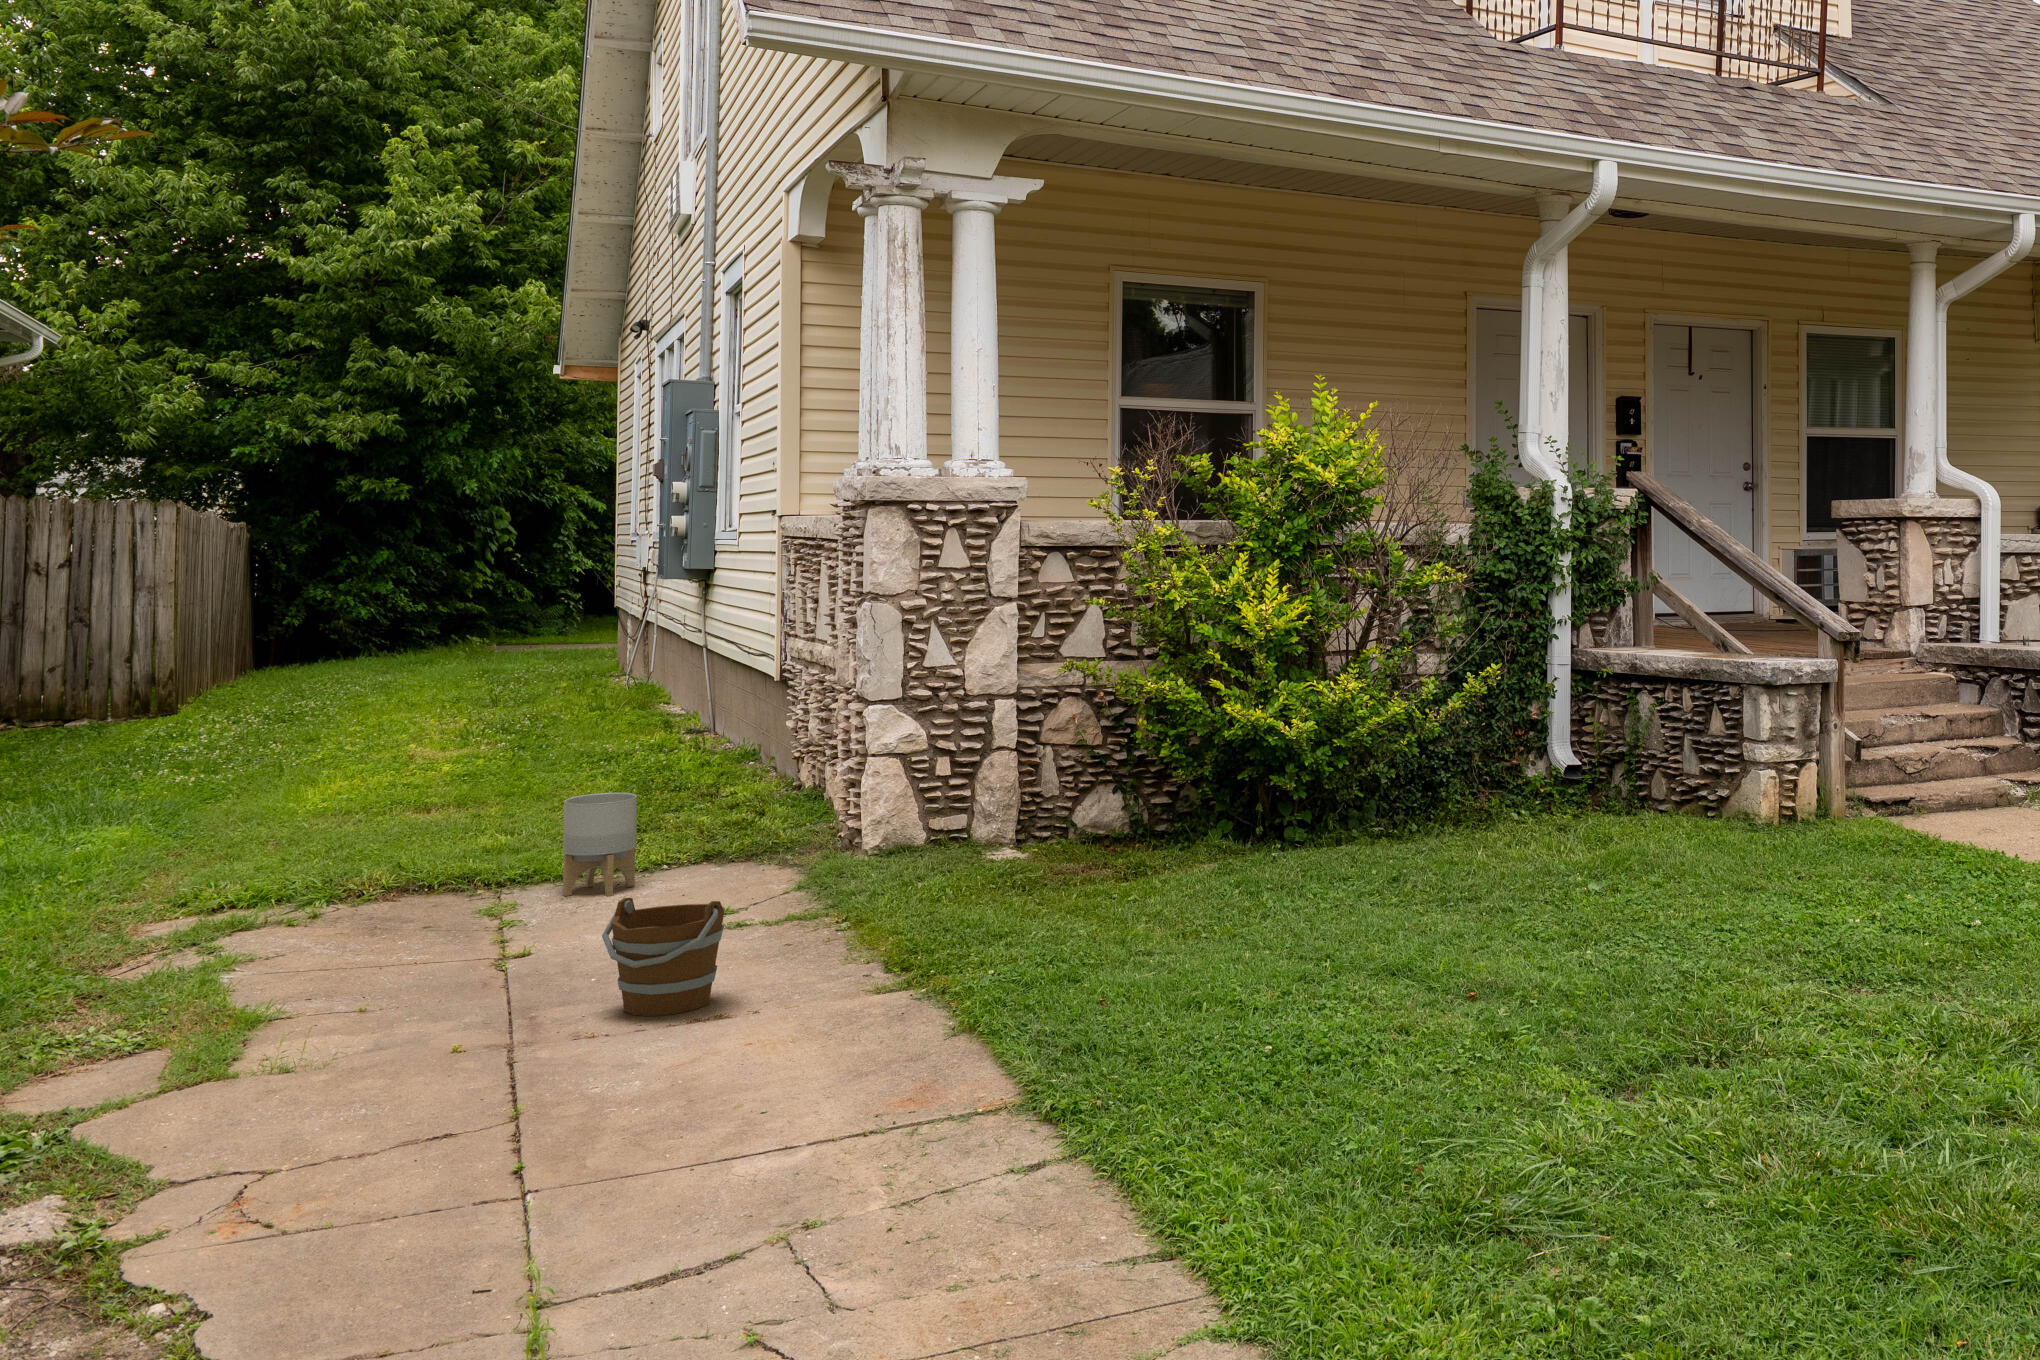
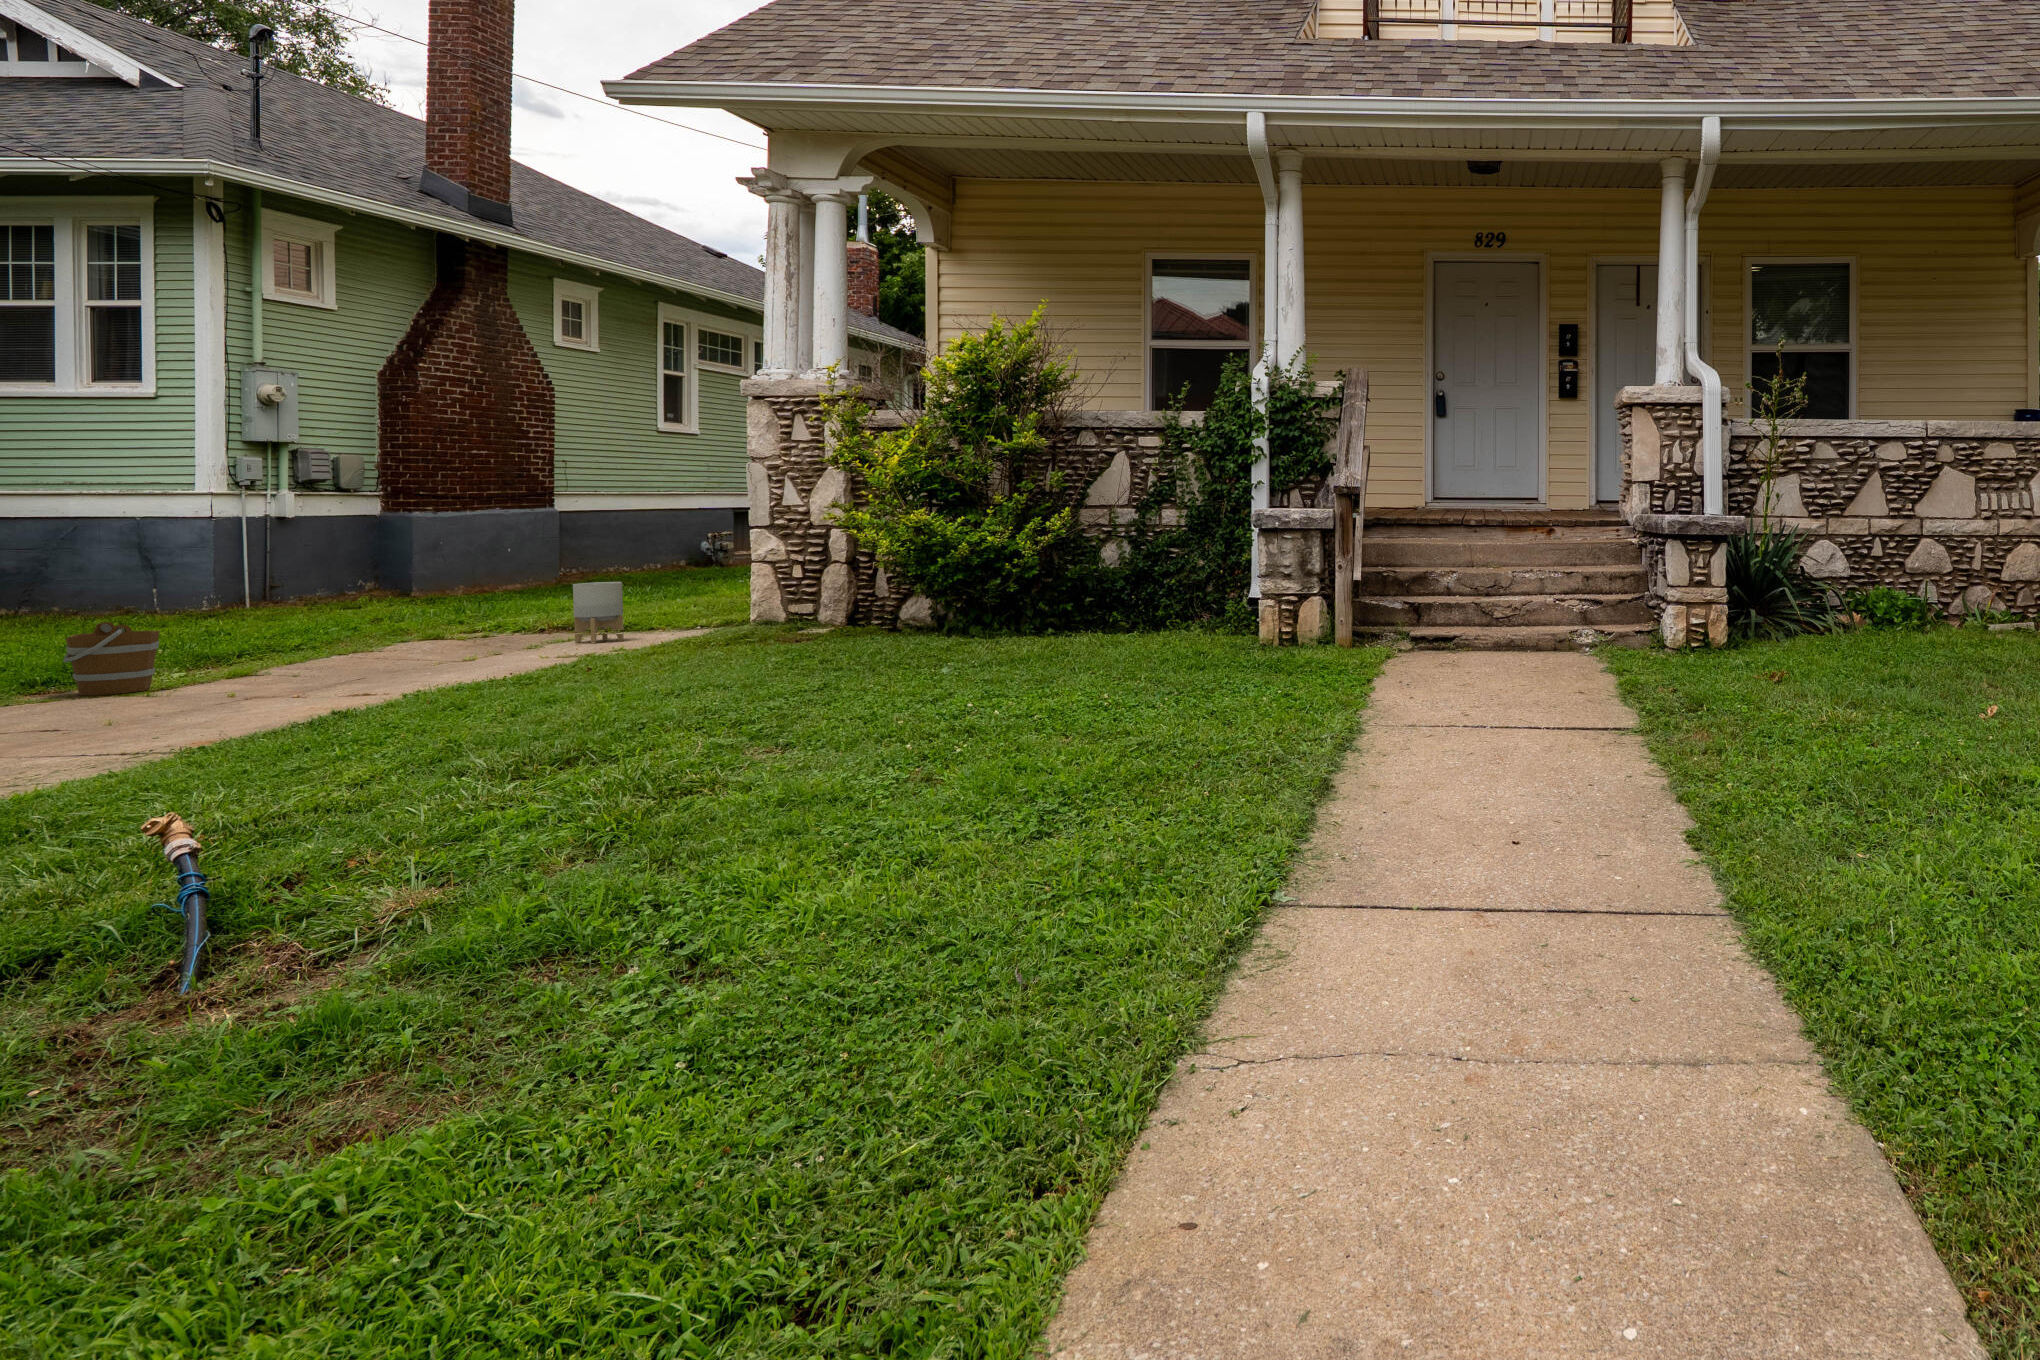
bucket: present [602,898,725,1016] -> present [63,622,160,695]

